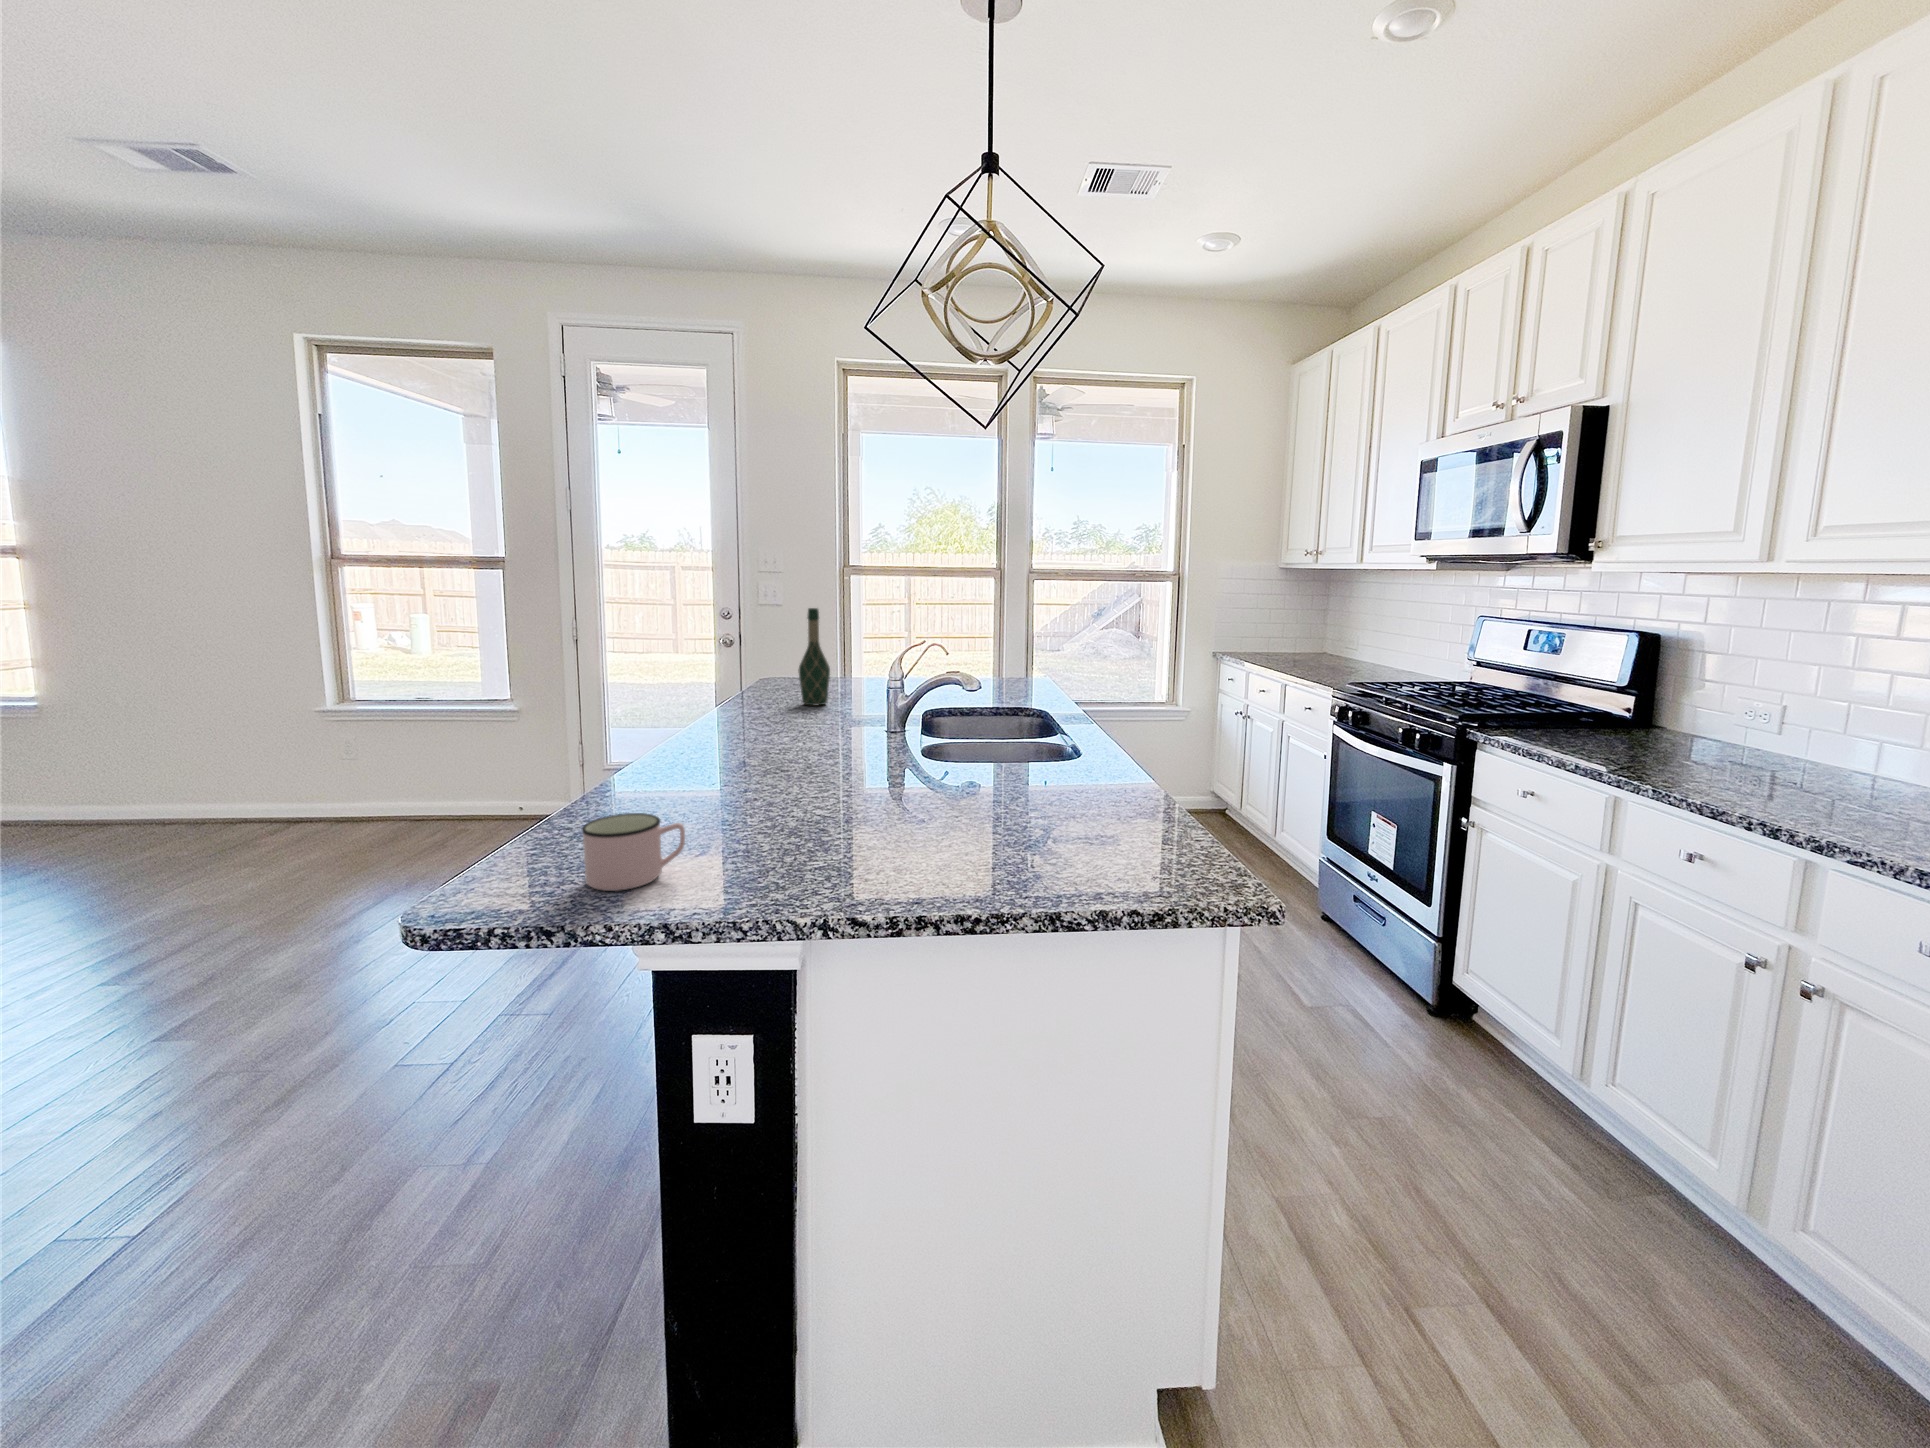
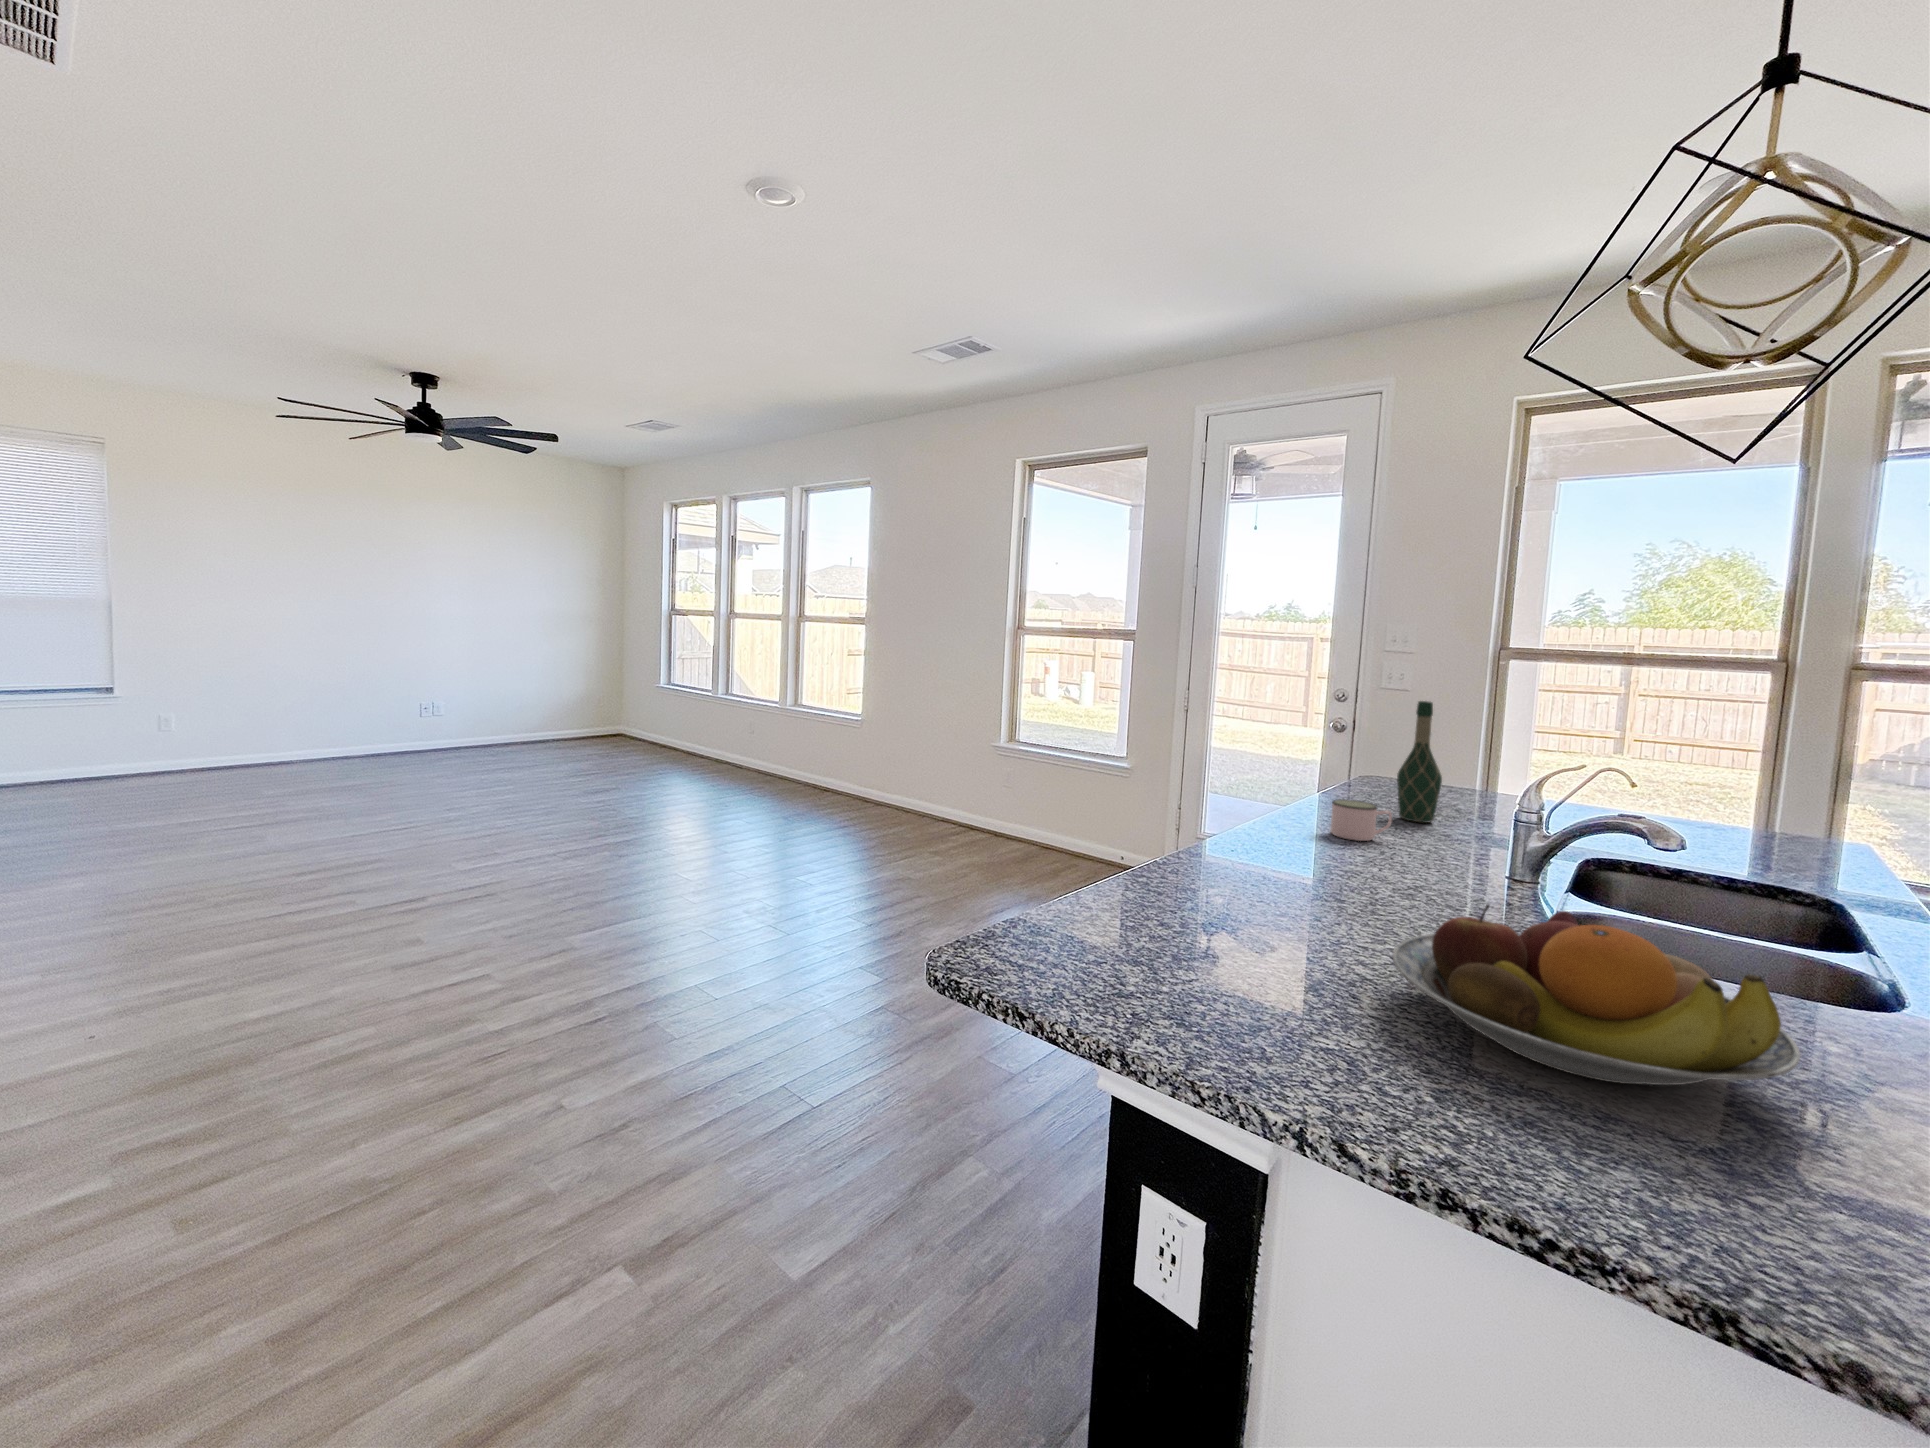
fruit bowl: none [845,733,1054,832] -> present [1393,905,1800,1085]
mug: present [582,813,685,891] -> present [1330,799,1392,841]

